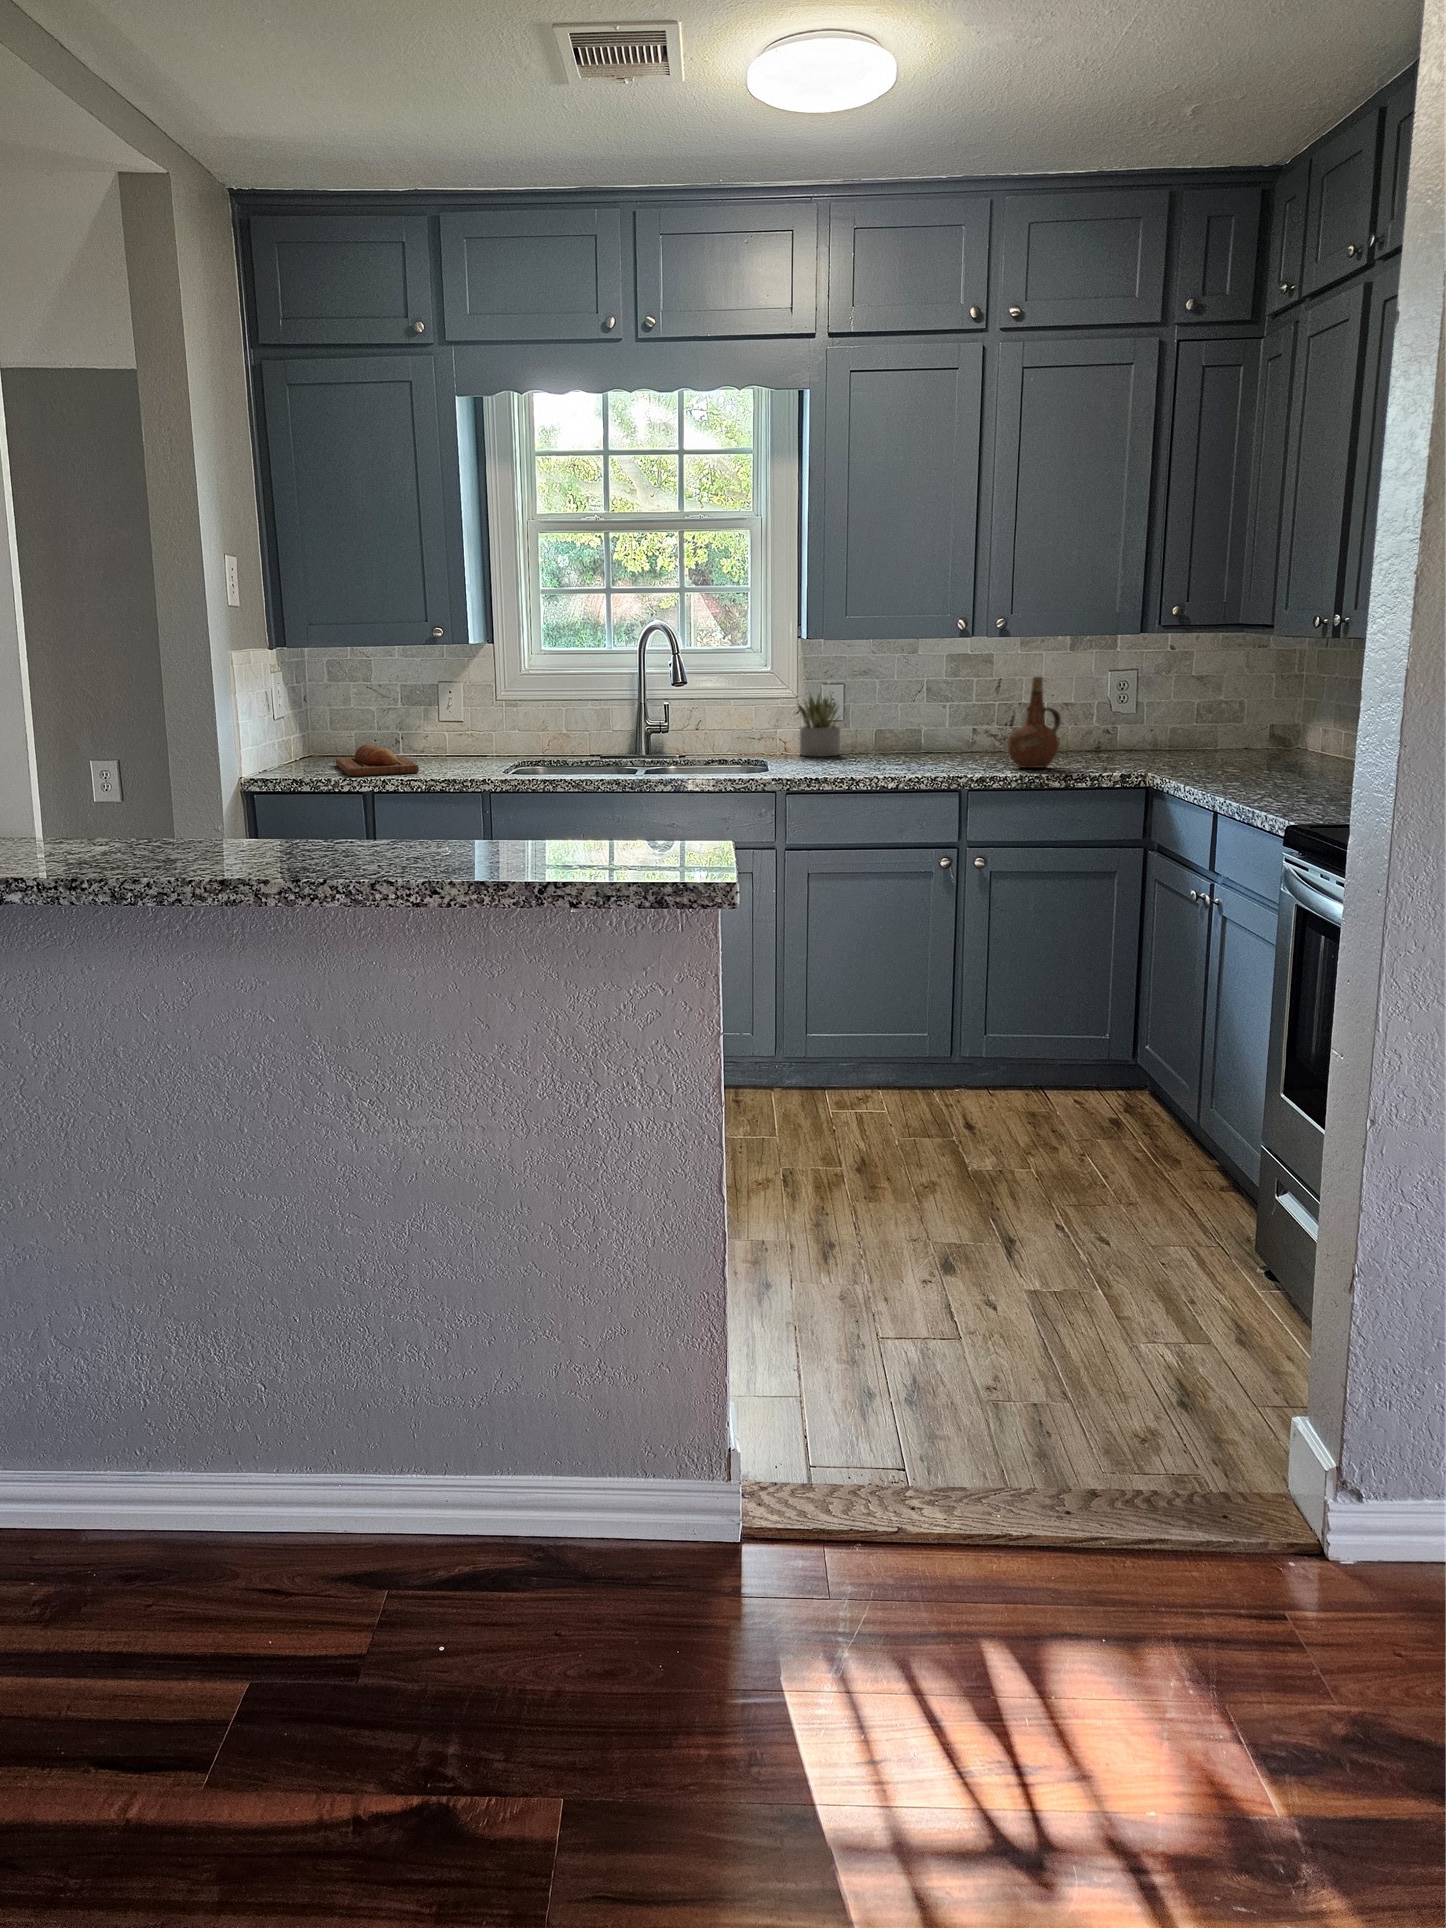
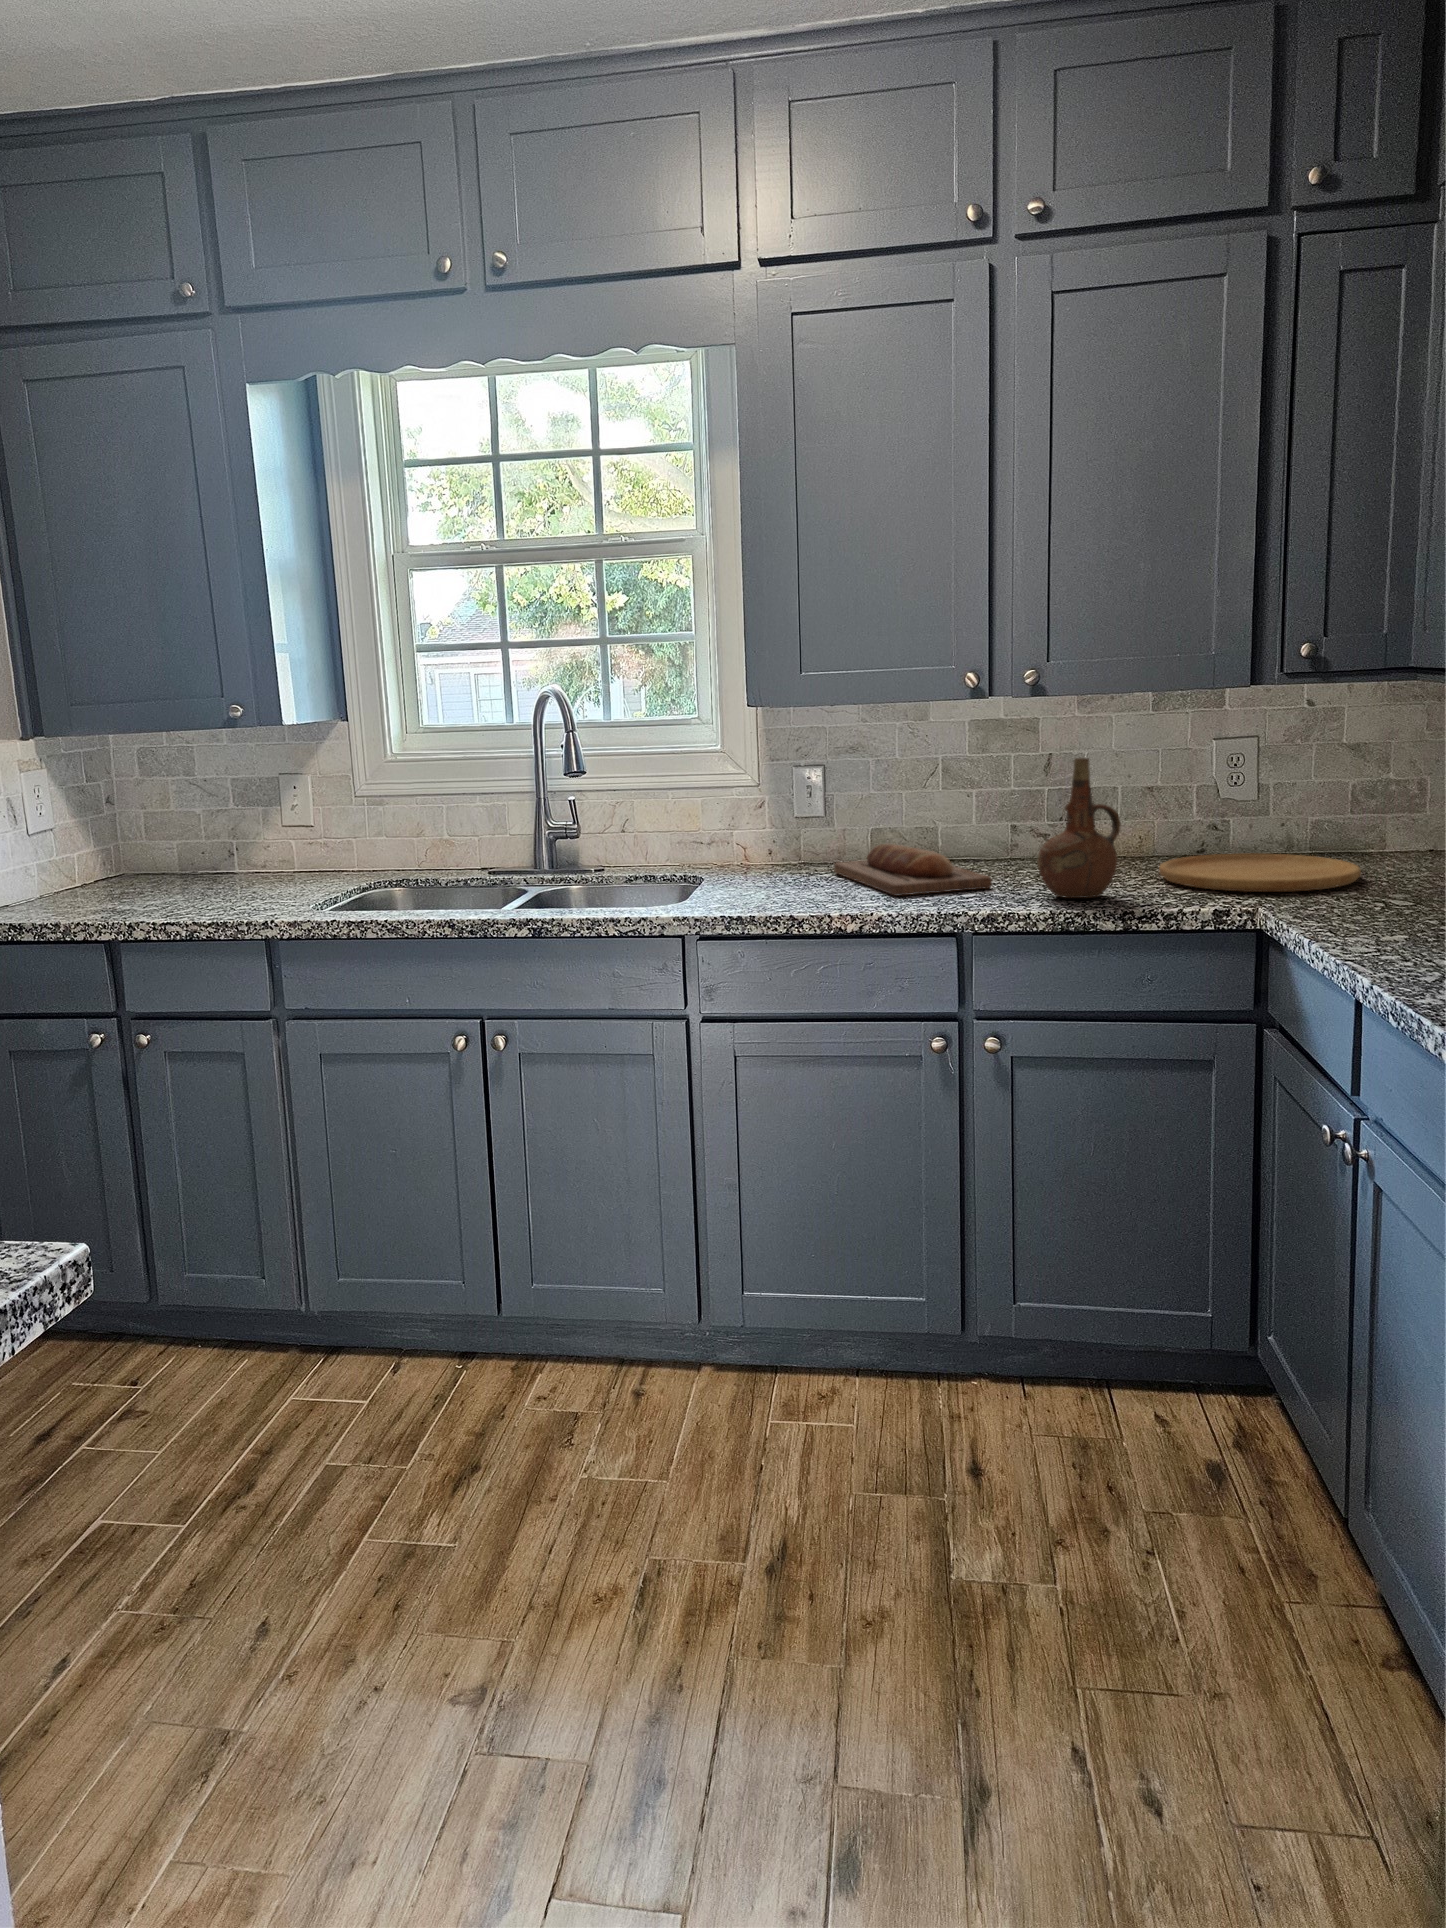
succulent plant: present [798,694,840,756] -> none [751,776,816,873]
bread loaf: present [336,745,419,776] -> present [834,844,992,896]
cutting board: none [1078,746,1206,765] -> present [1159,854,1361,892]

